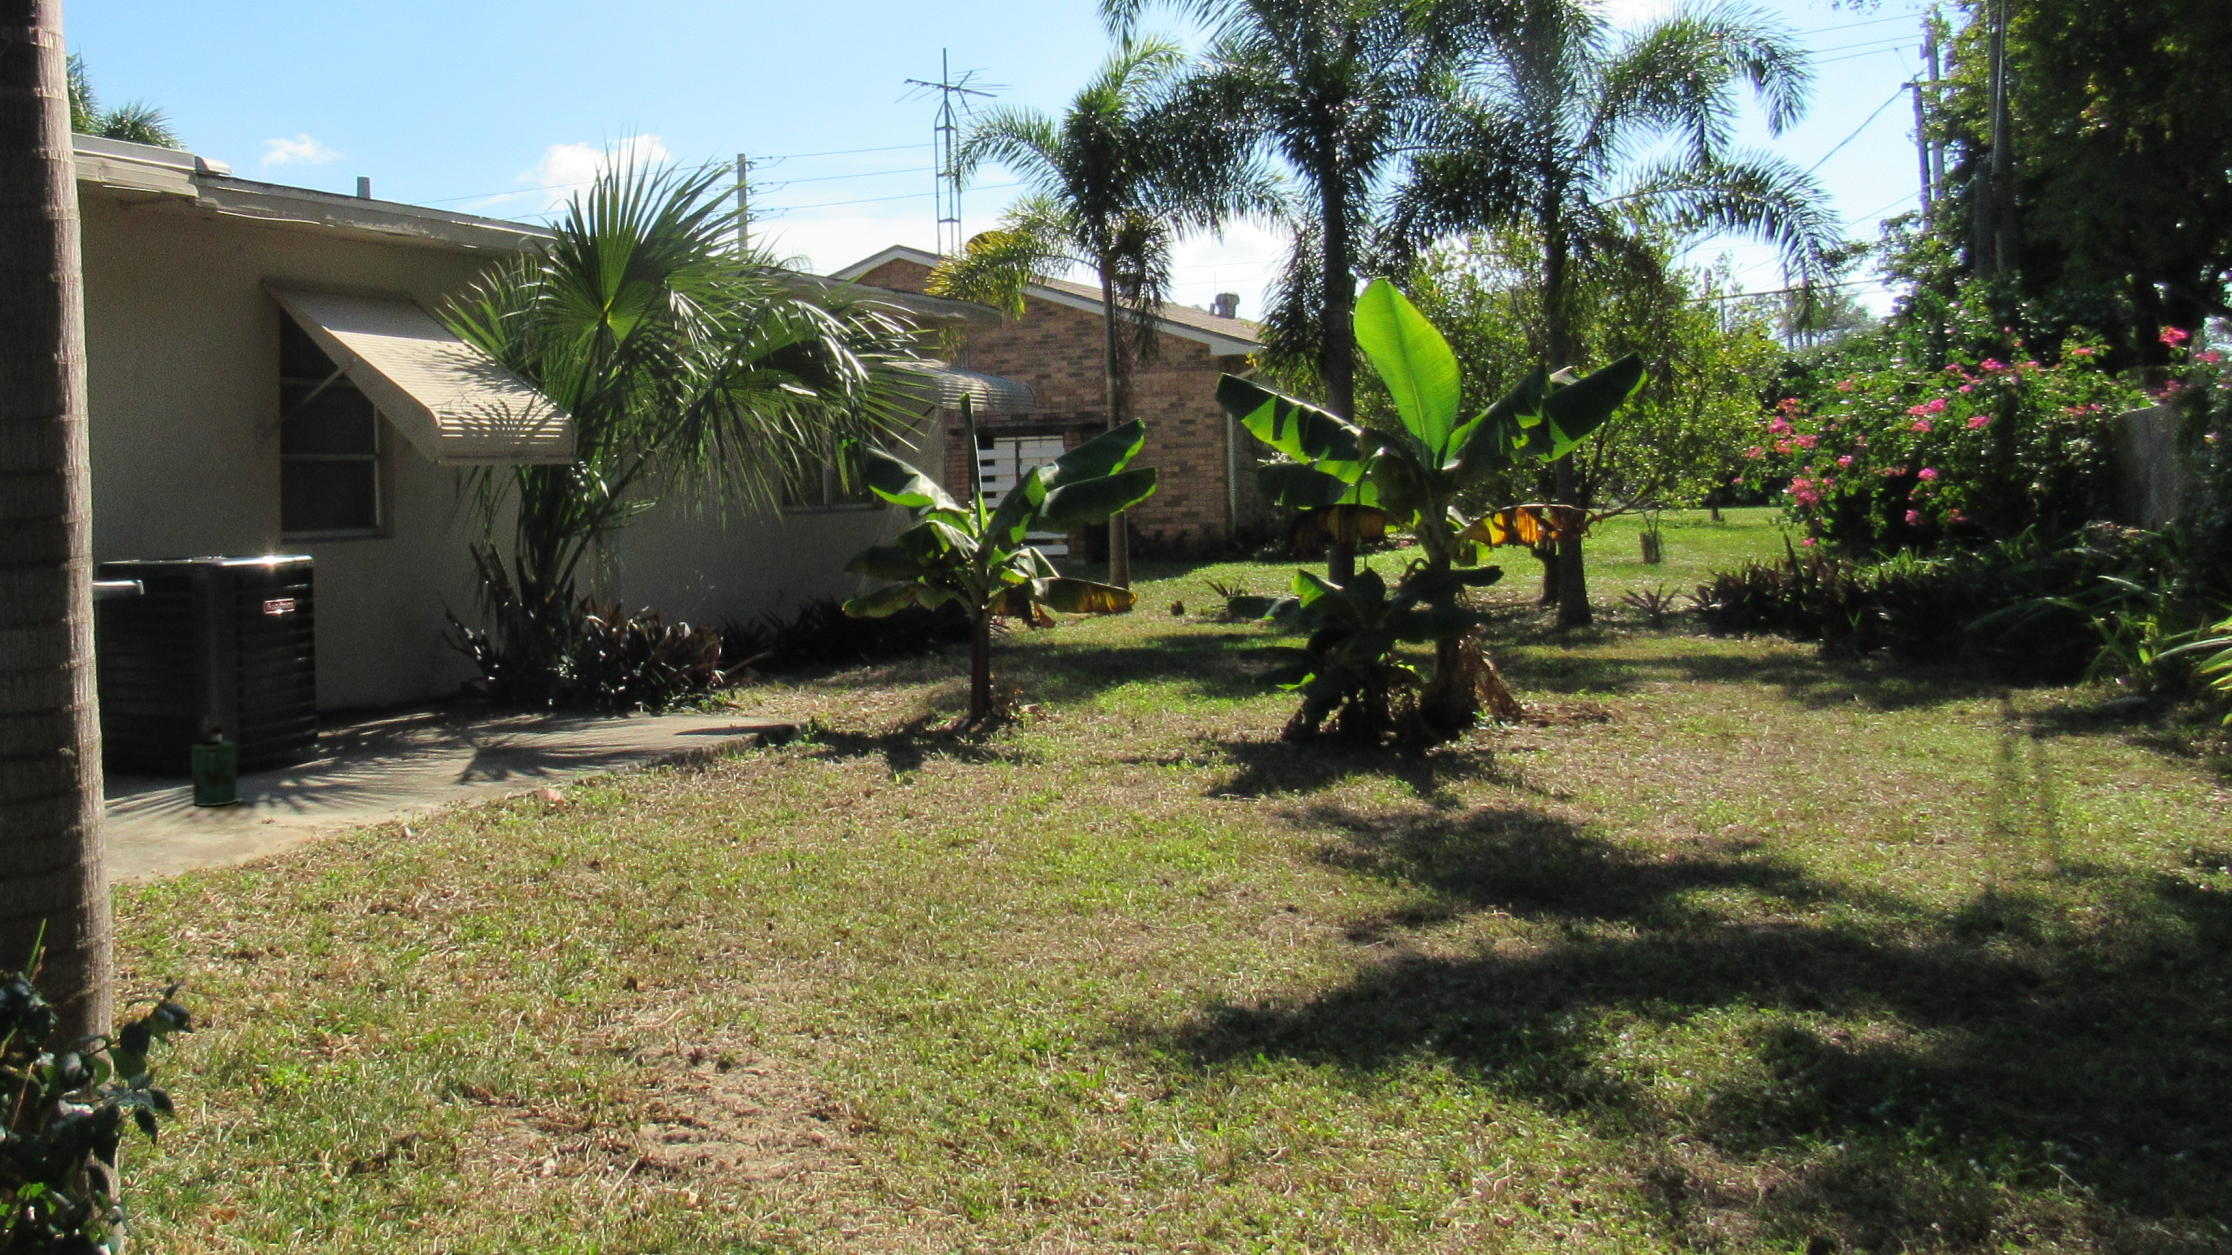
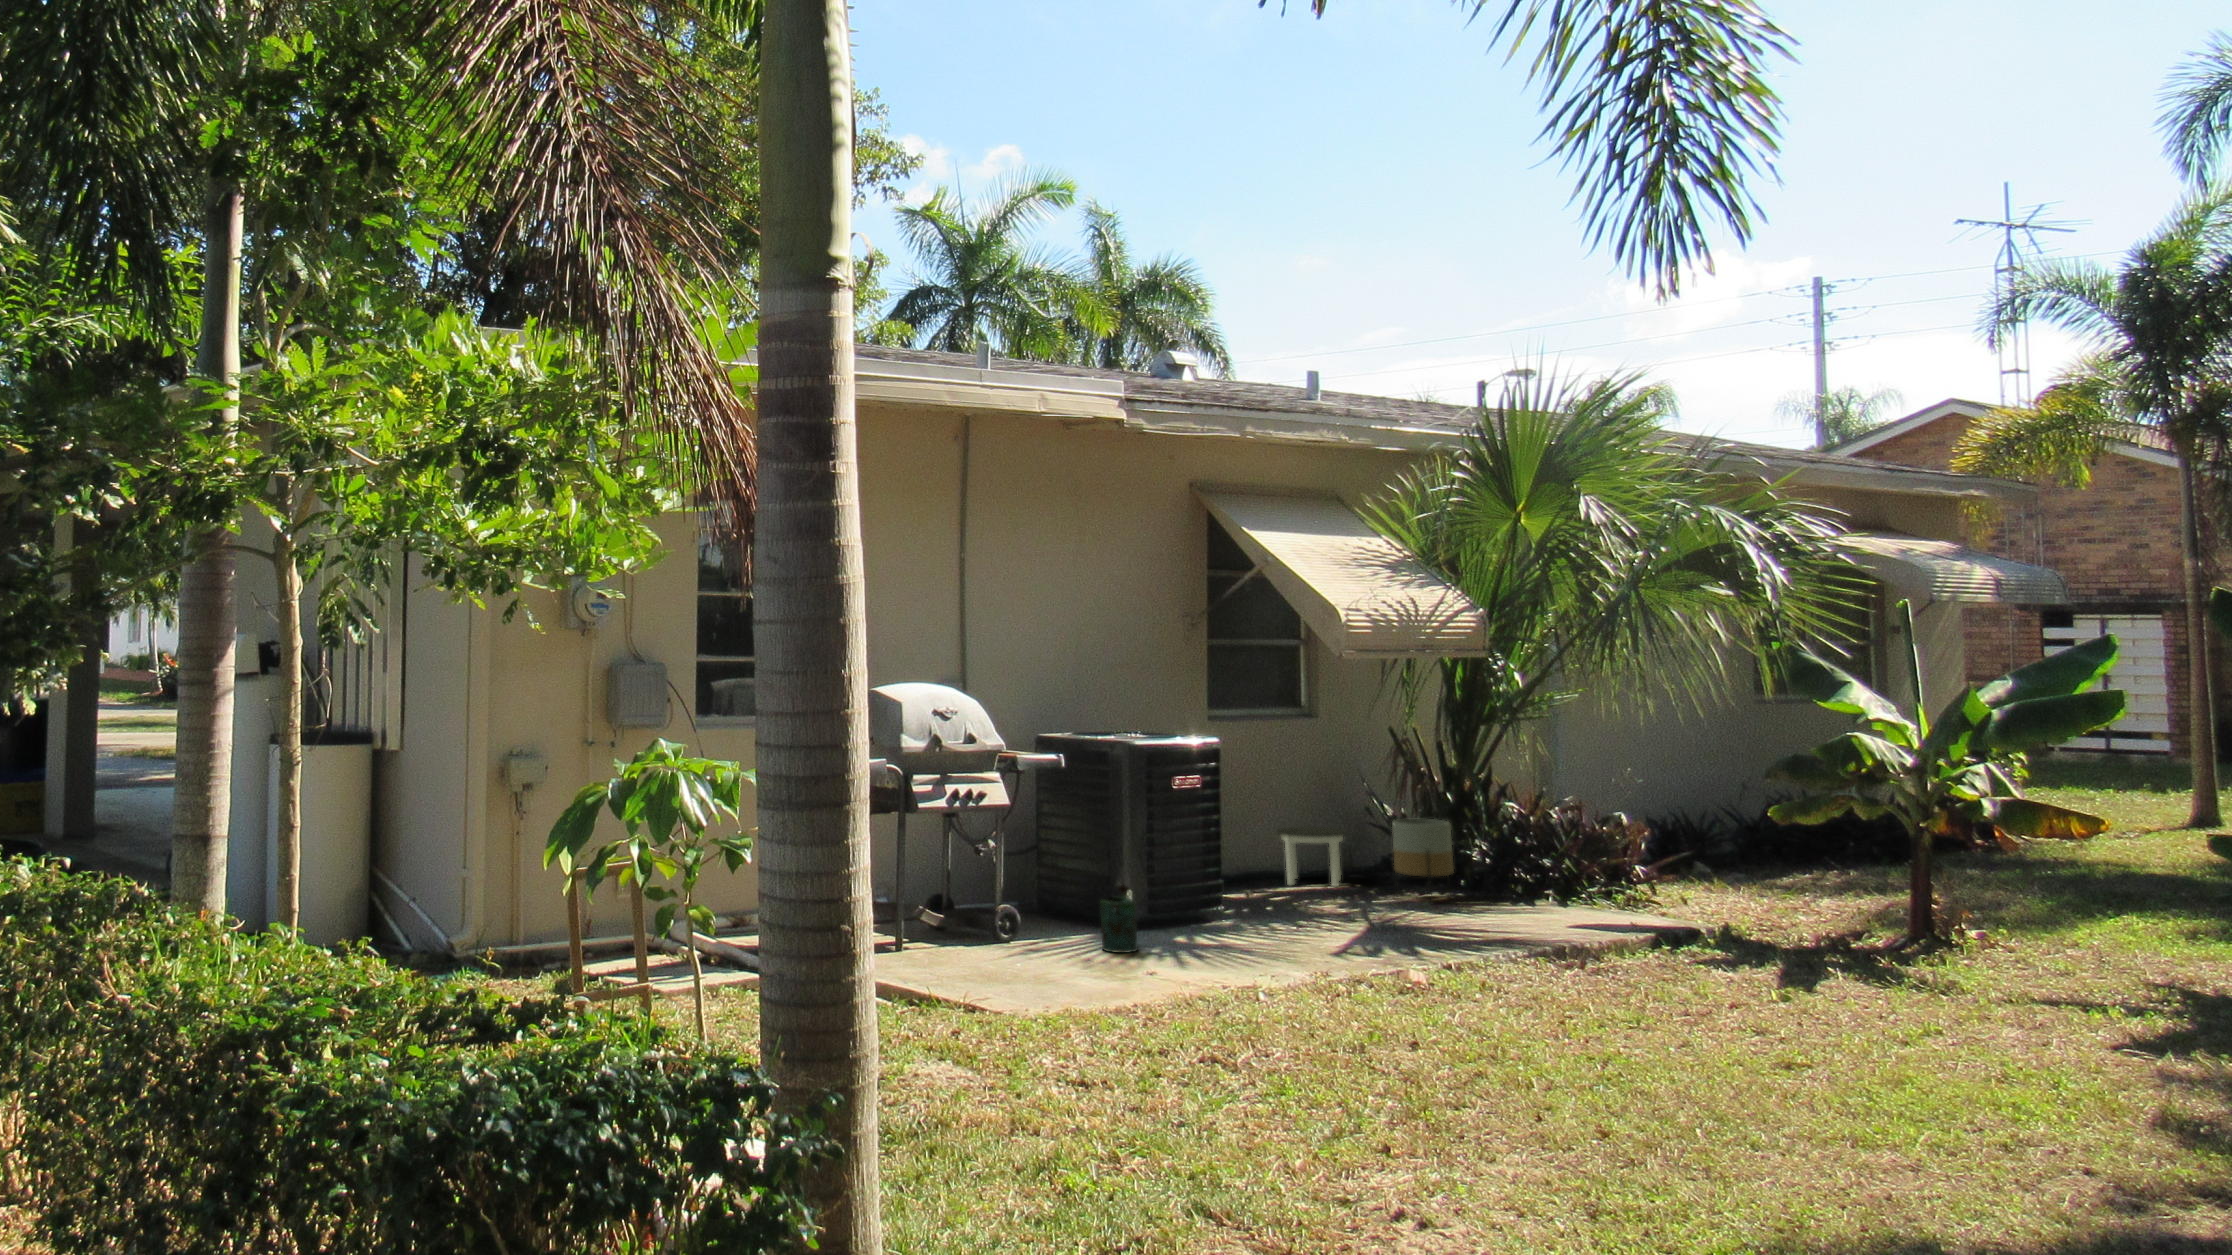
planter: none [491,634,552,723] -> present [1392,819,1454,896]
round table: none [361,652,437,718] -> present [1277,826,1346,887]

